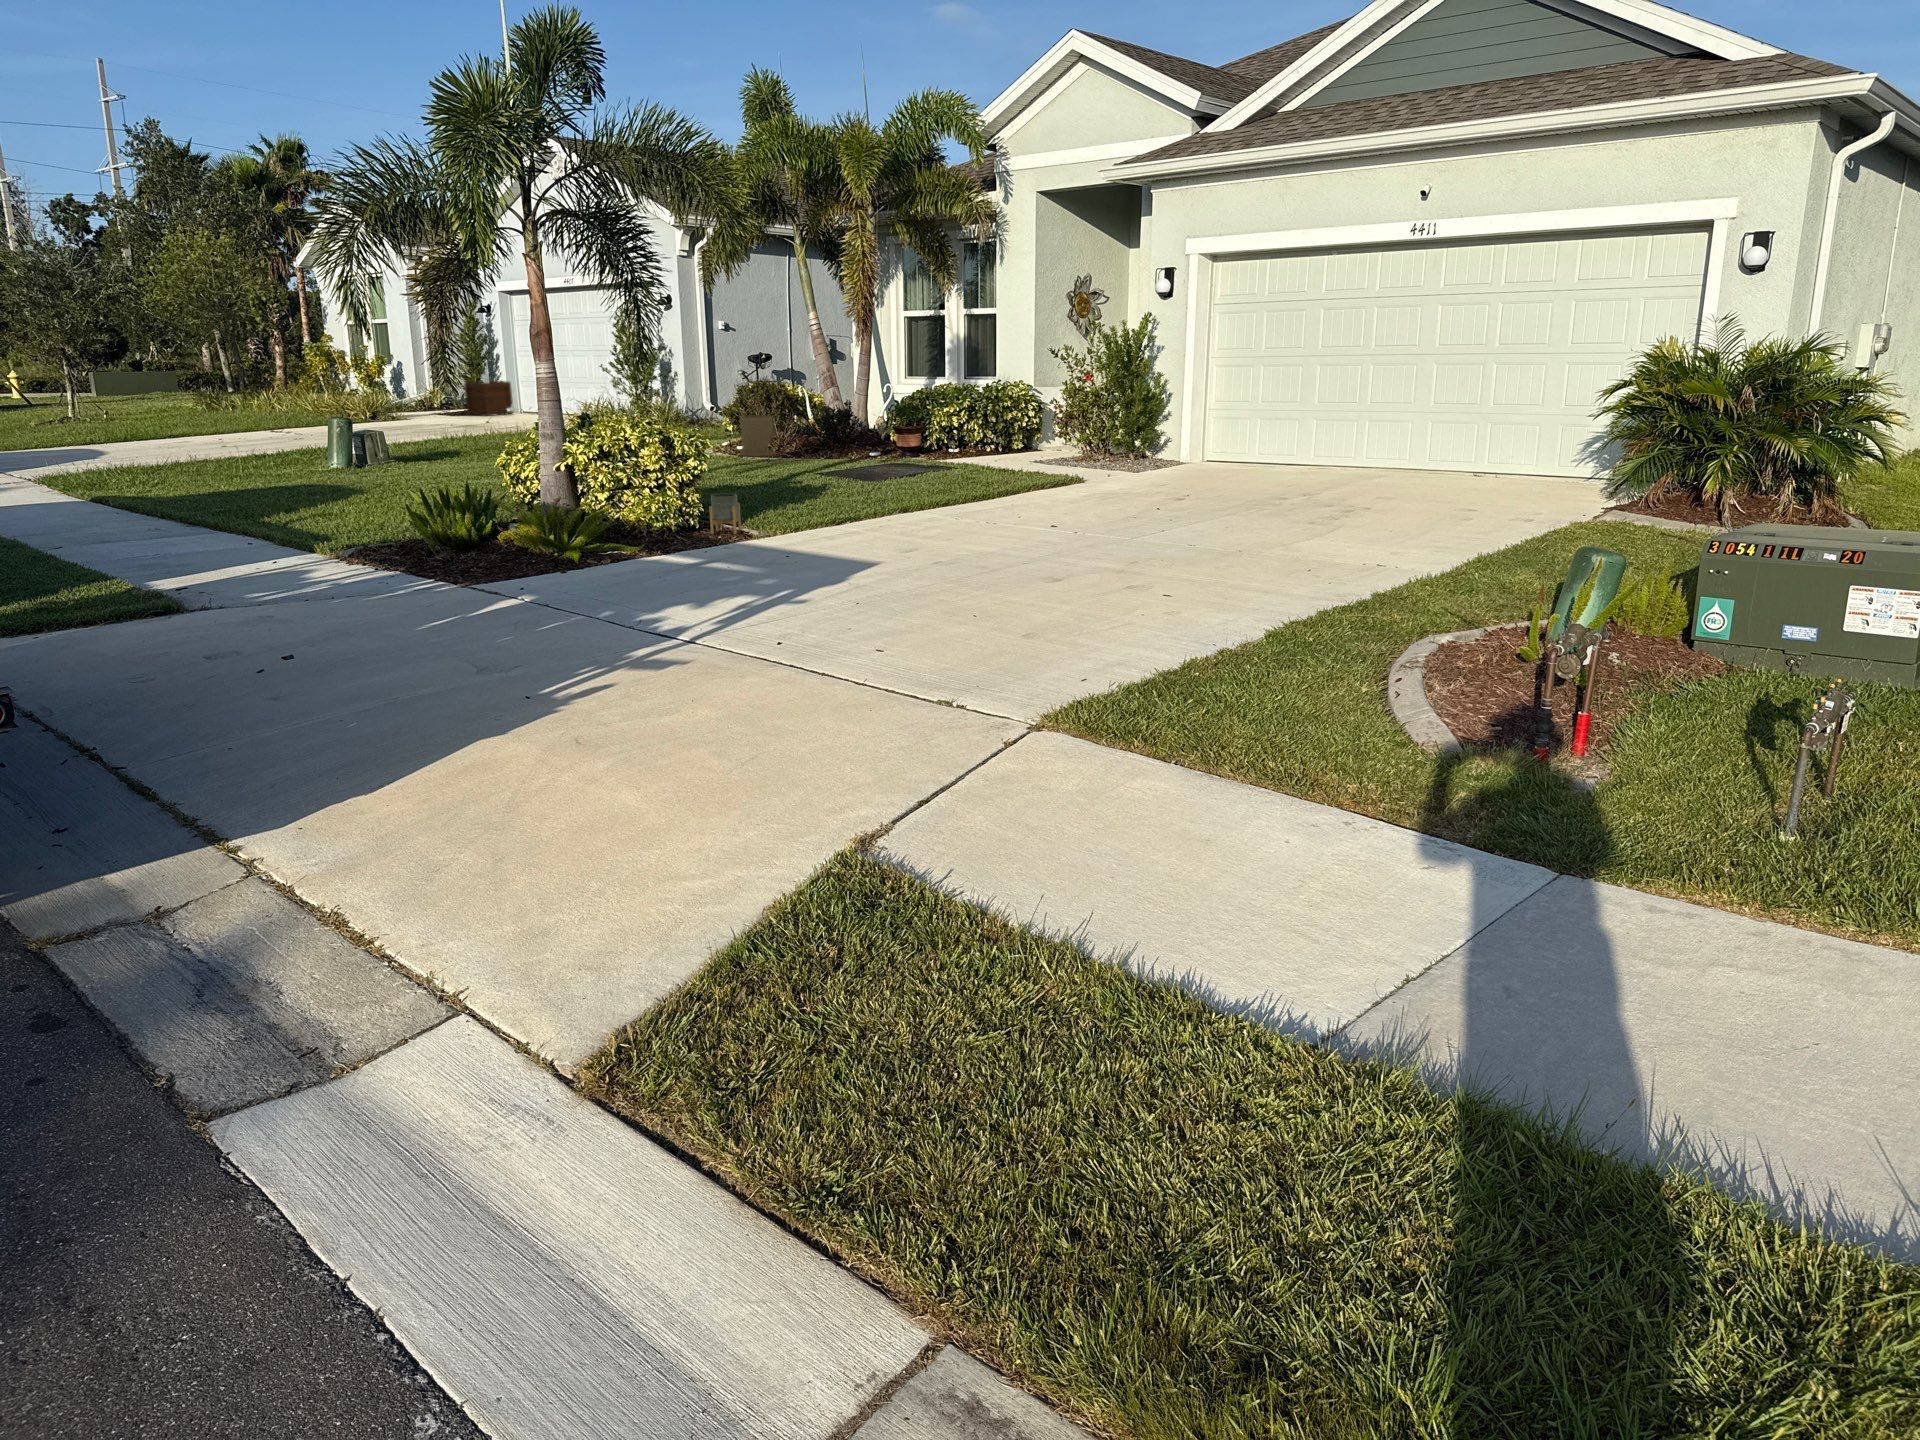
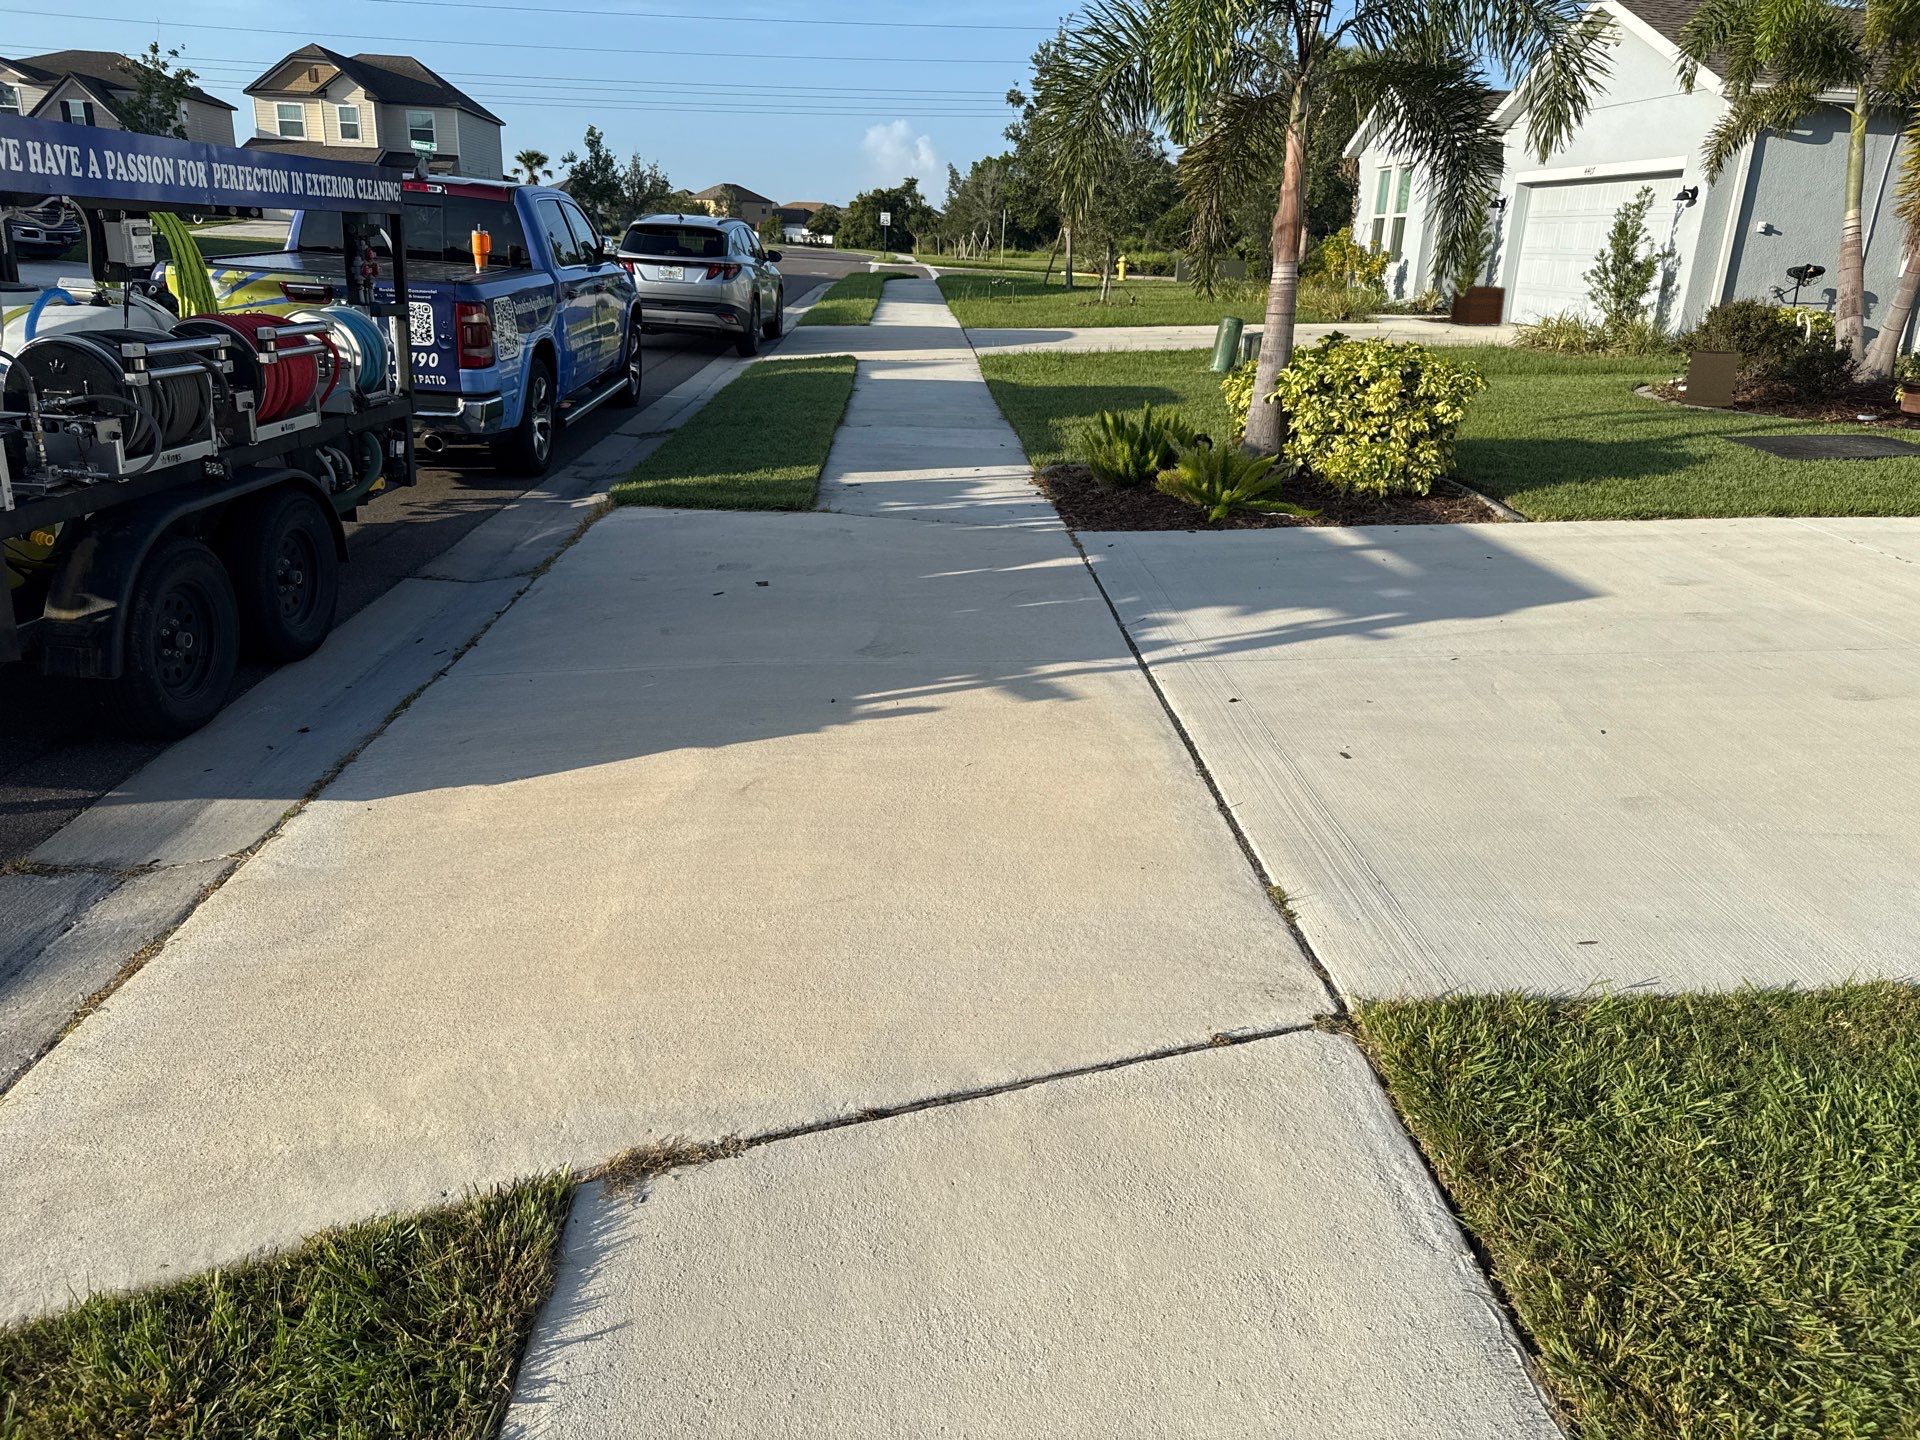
planter: present [709,493,741,534] -> none [1448,454,1499,509]

